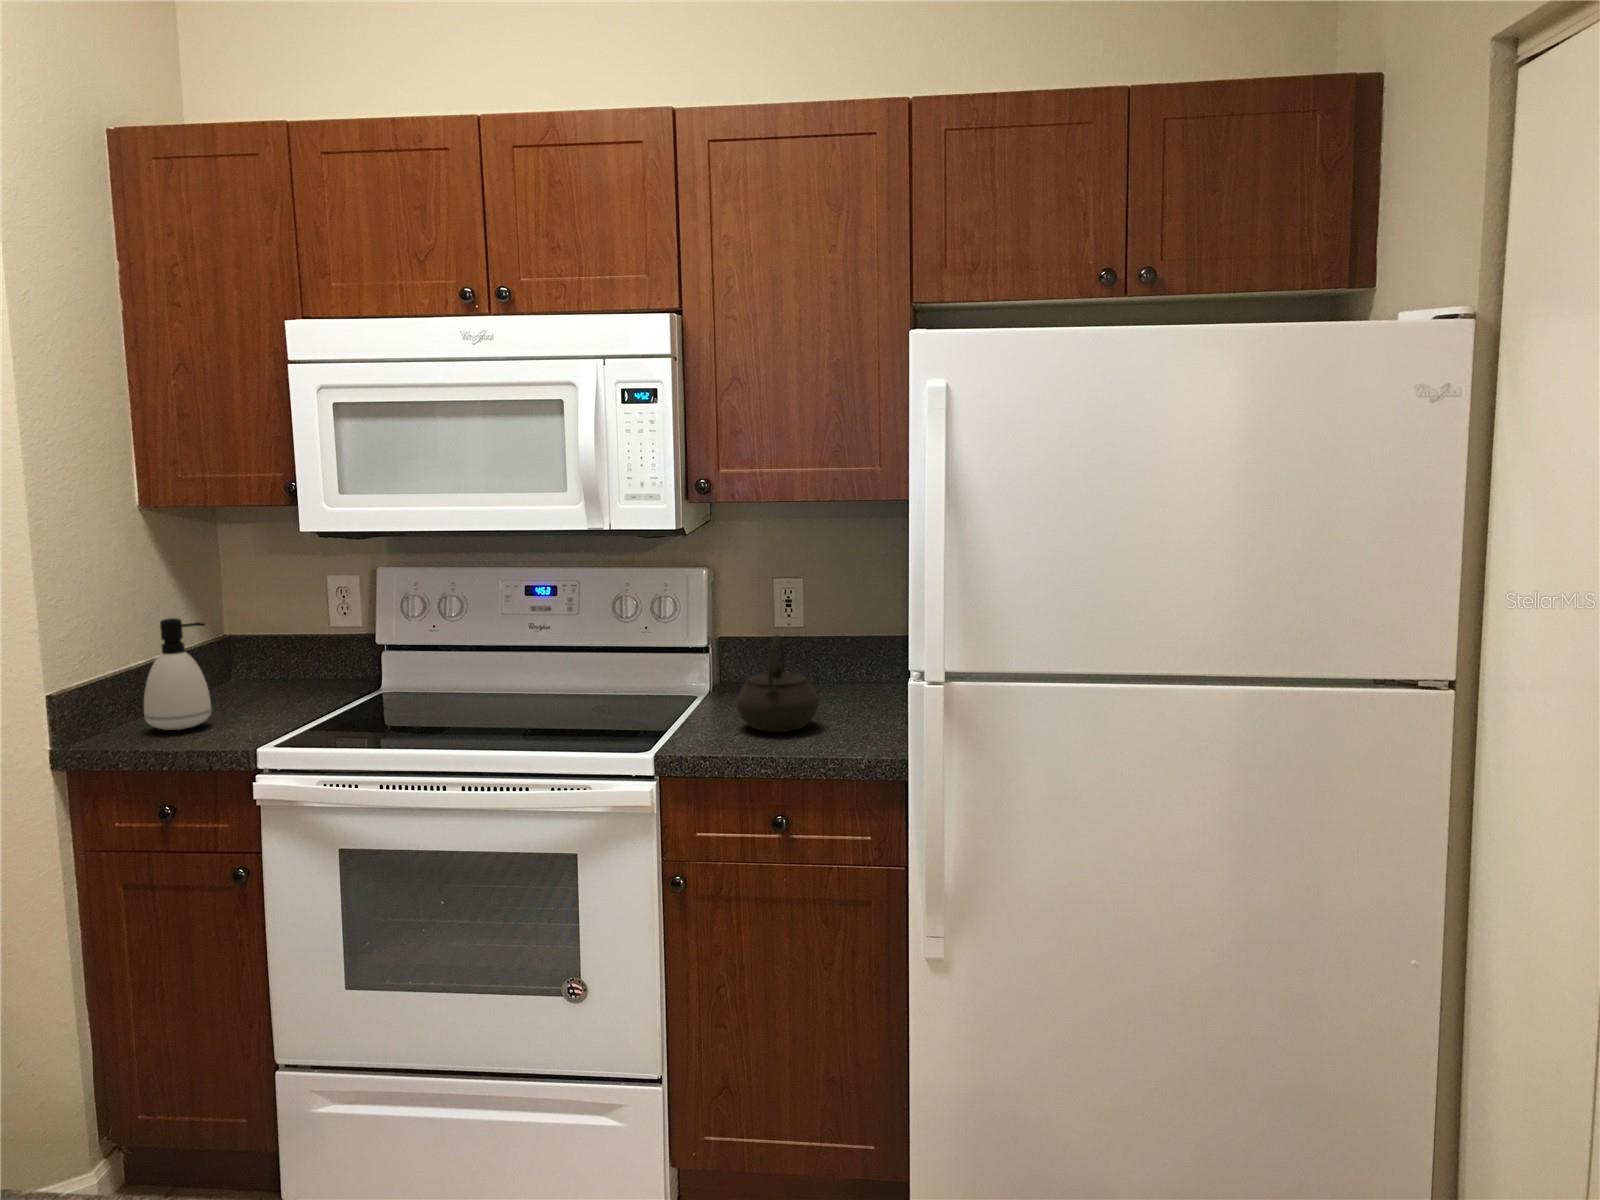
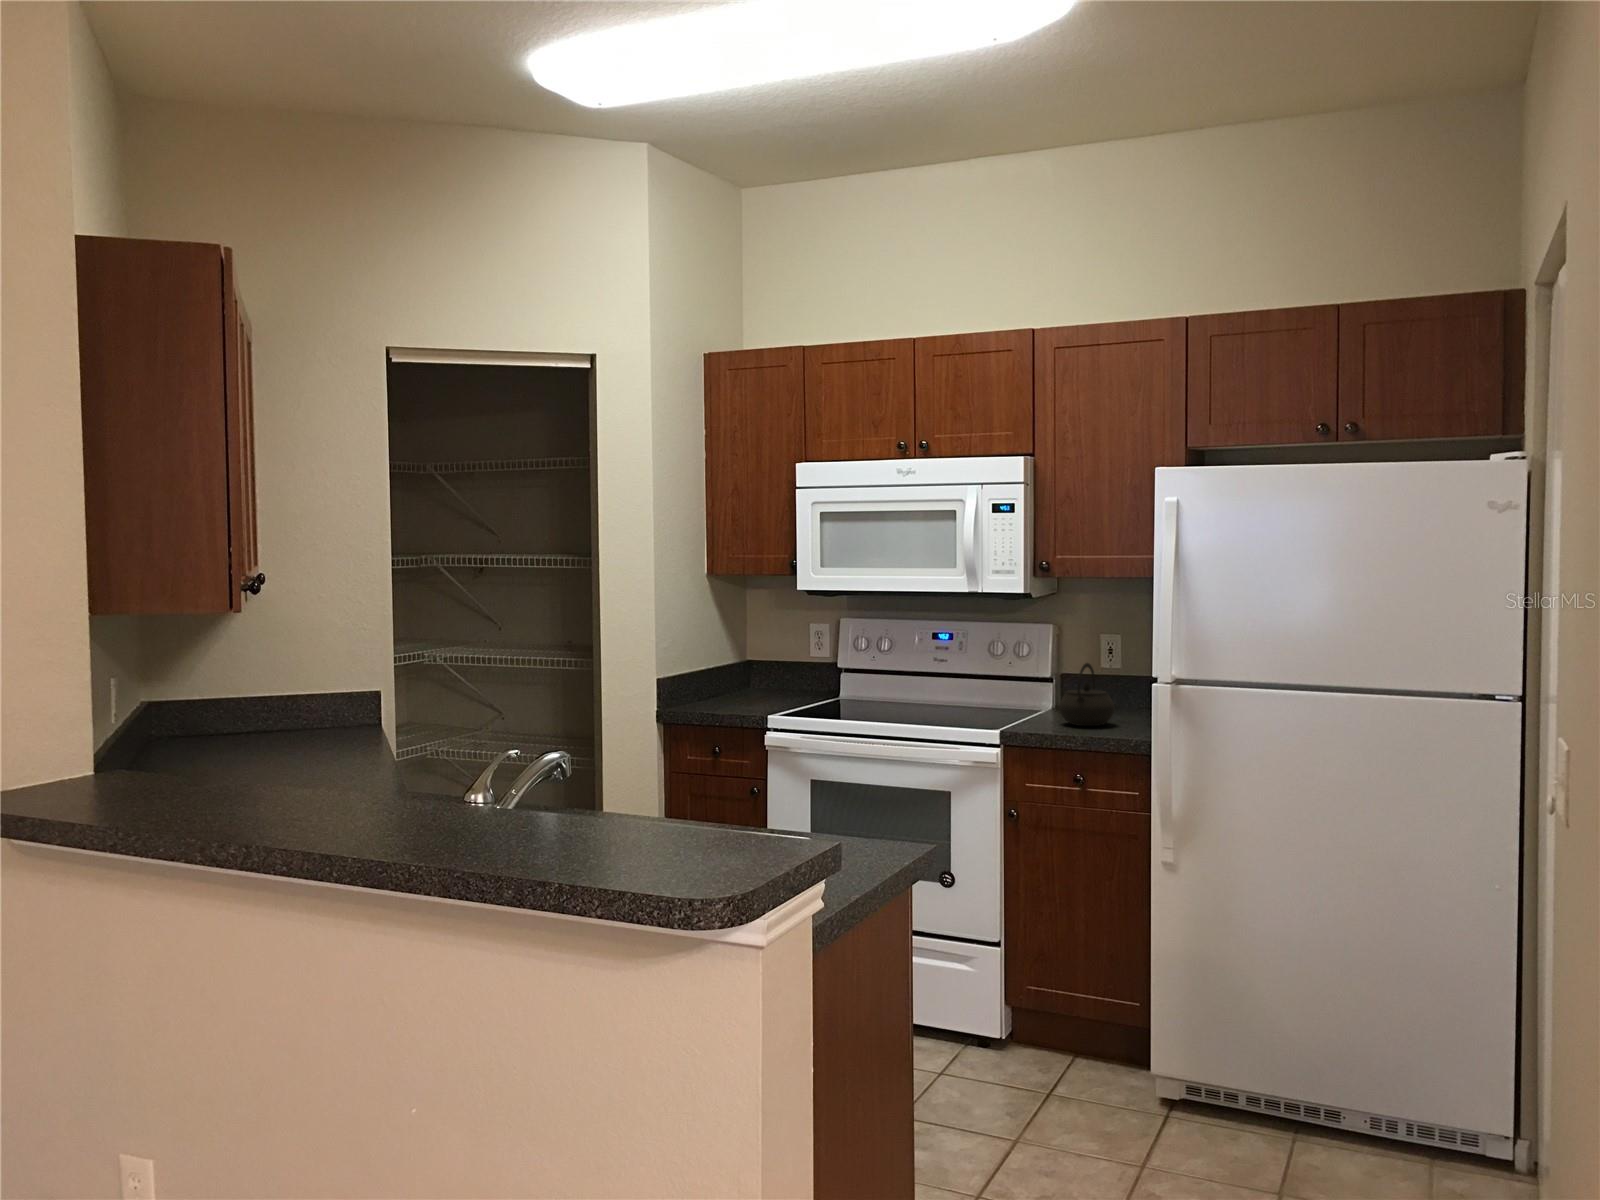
soap dispenser: present [144,618,212,730] -> none [706,640,742,707]

